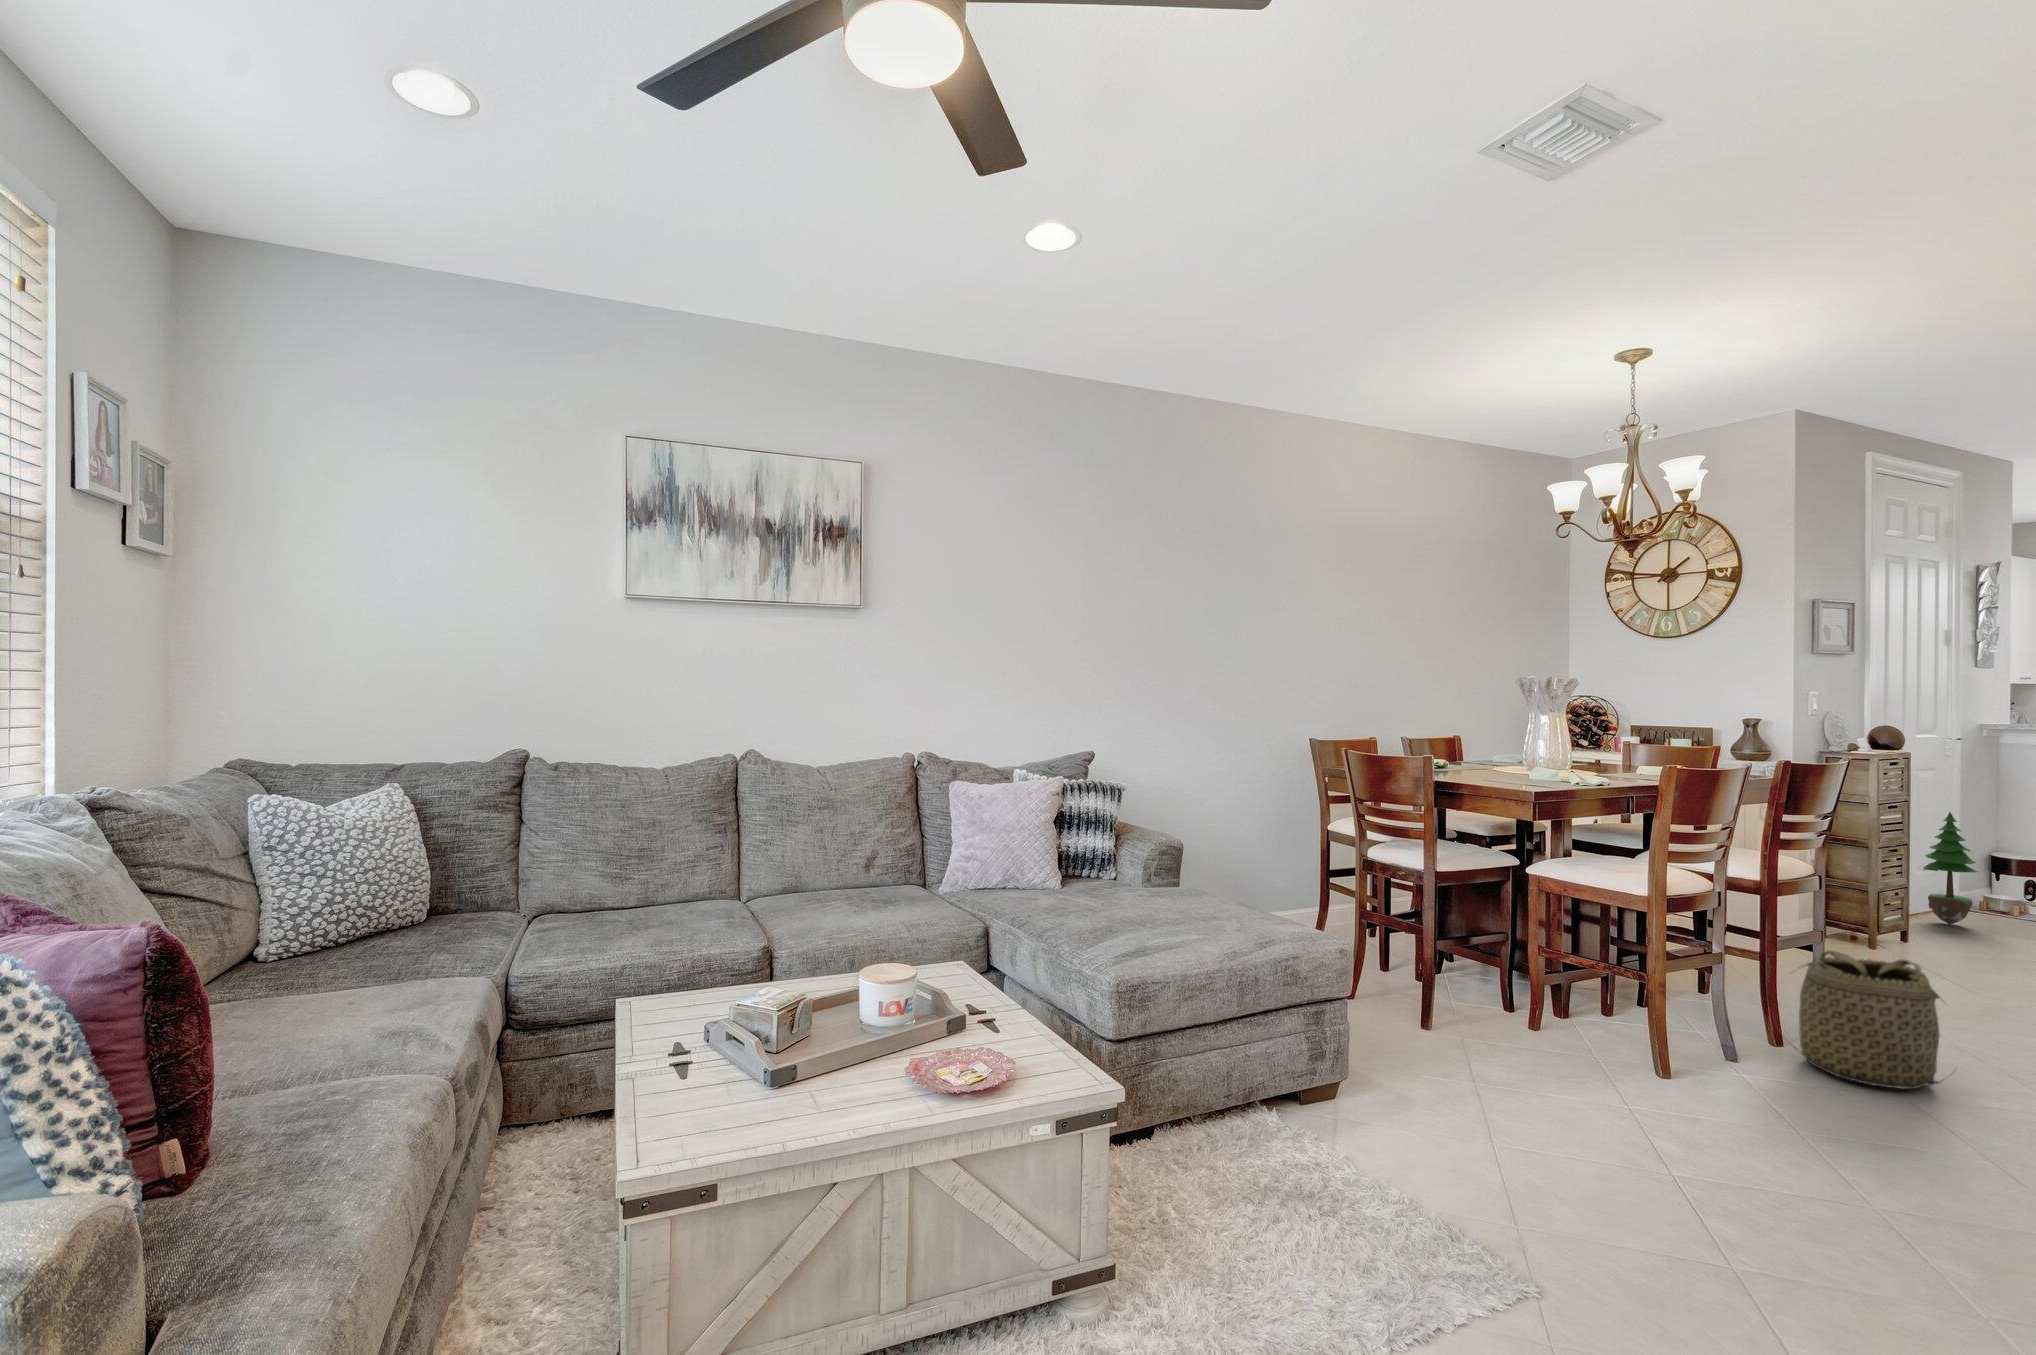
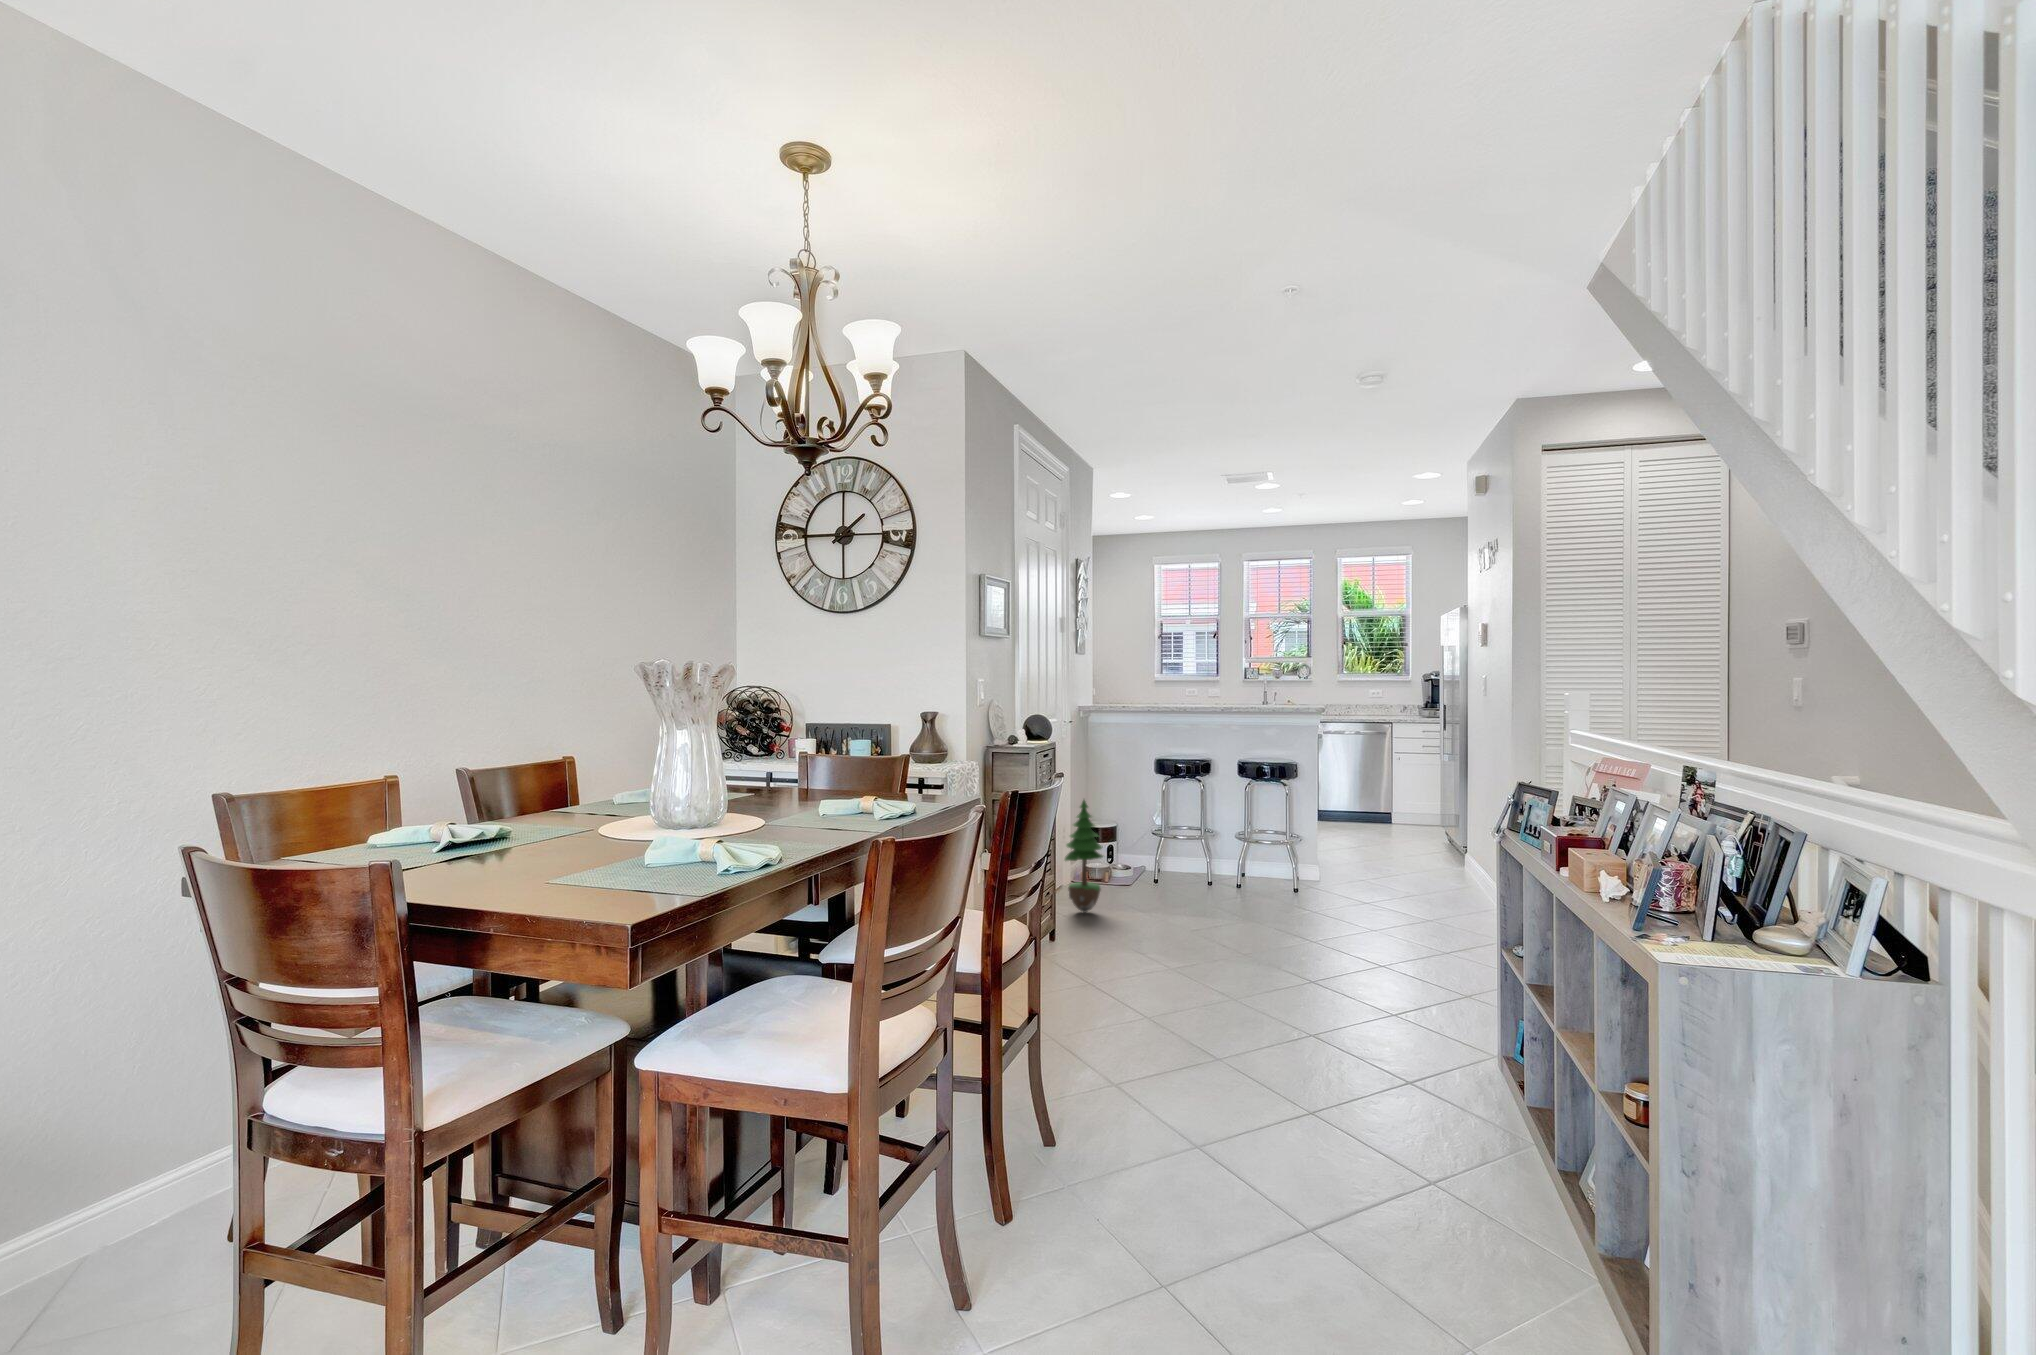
basket: present [1793,950,1944,1089] -> none [1006,1056,1217,1271]

